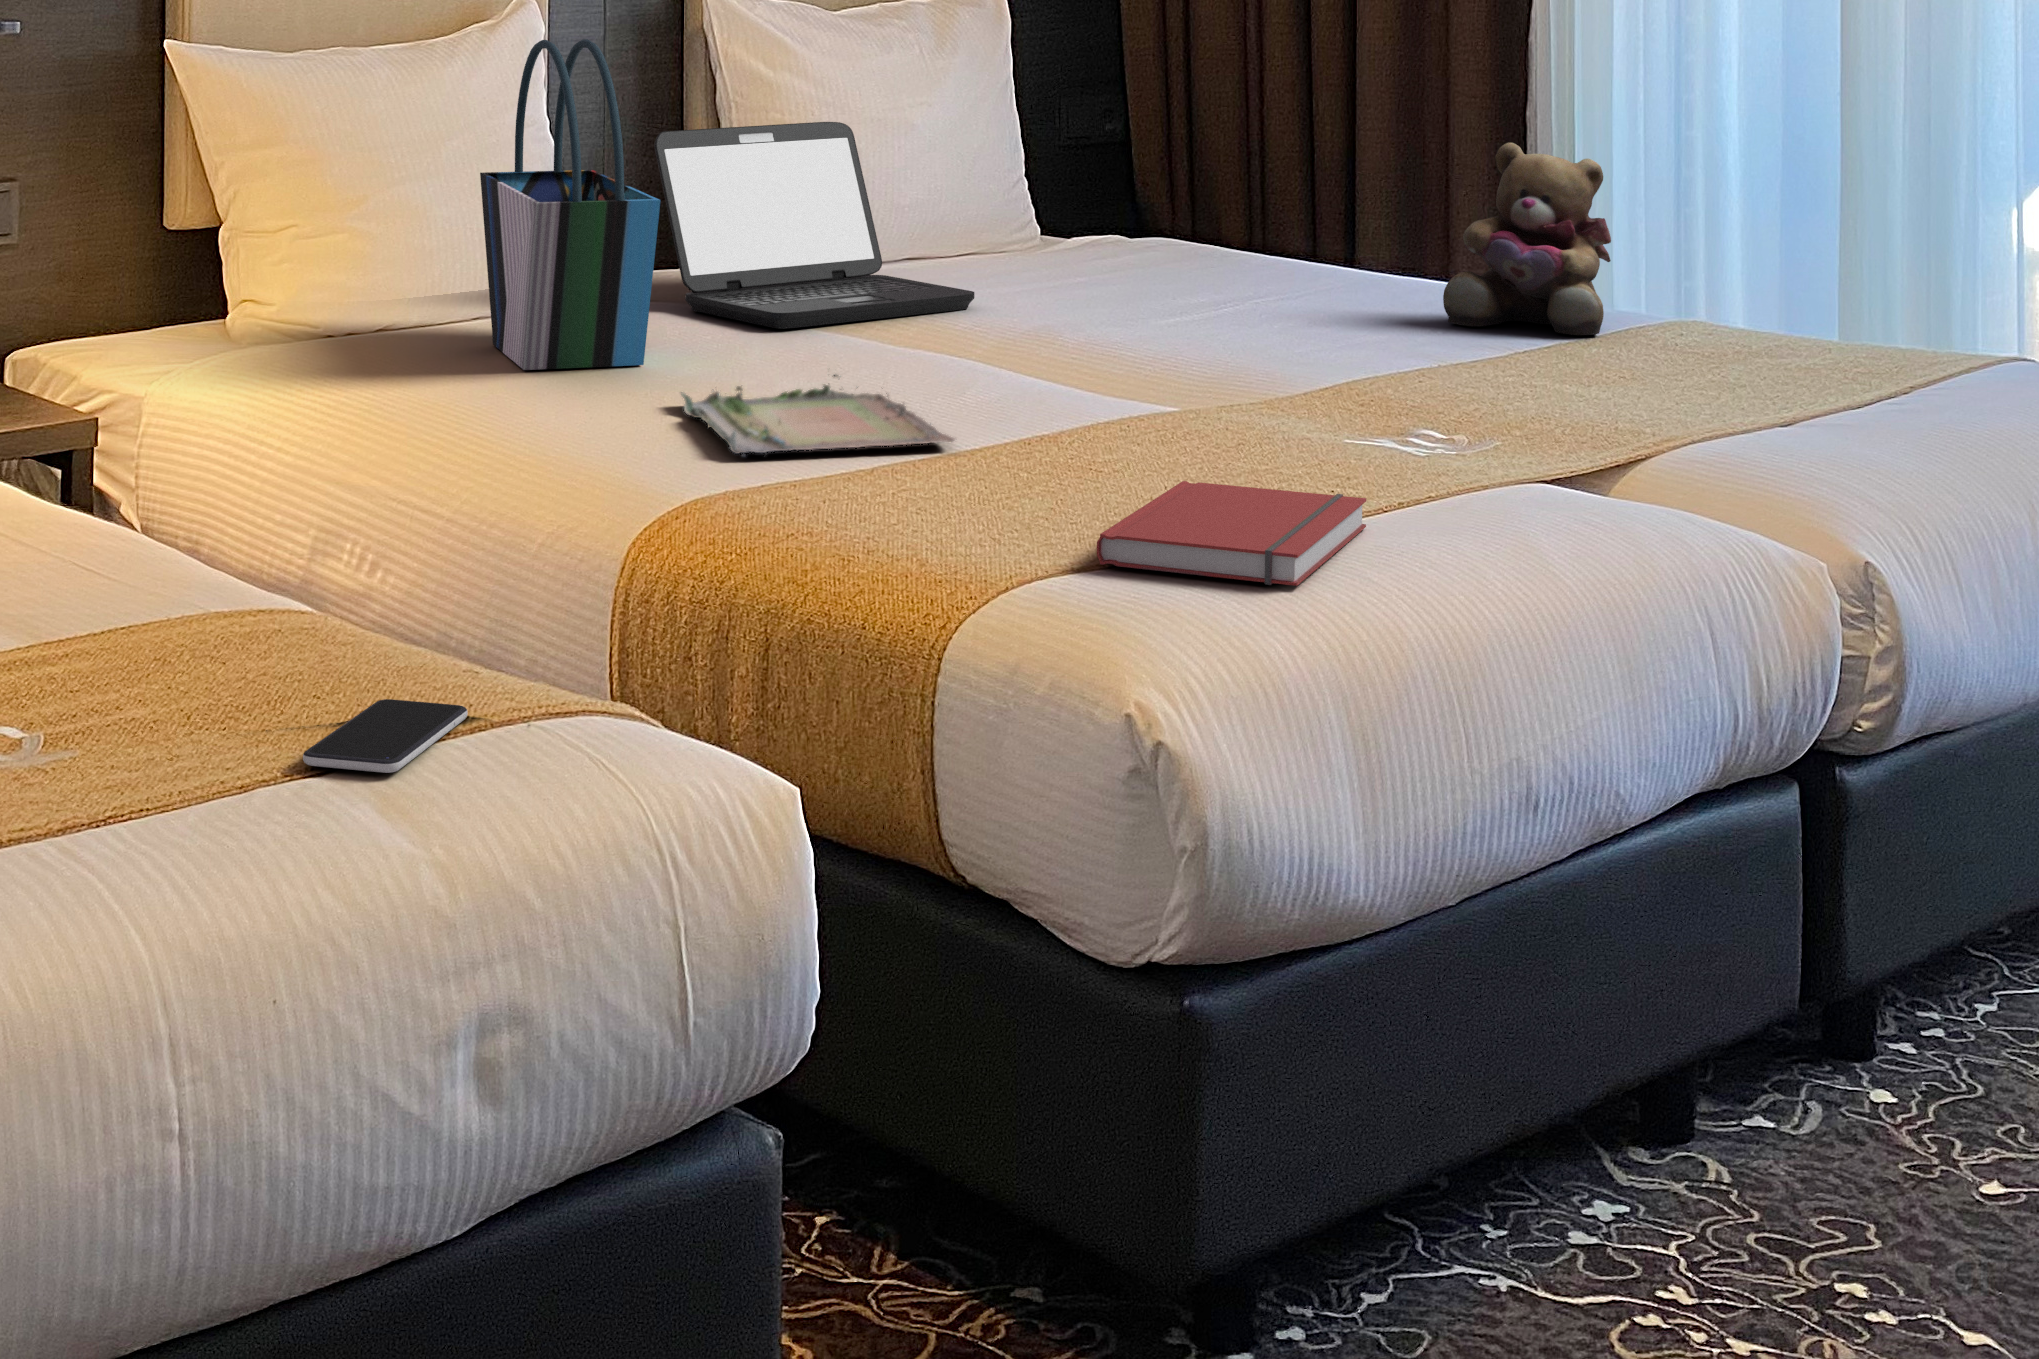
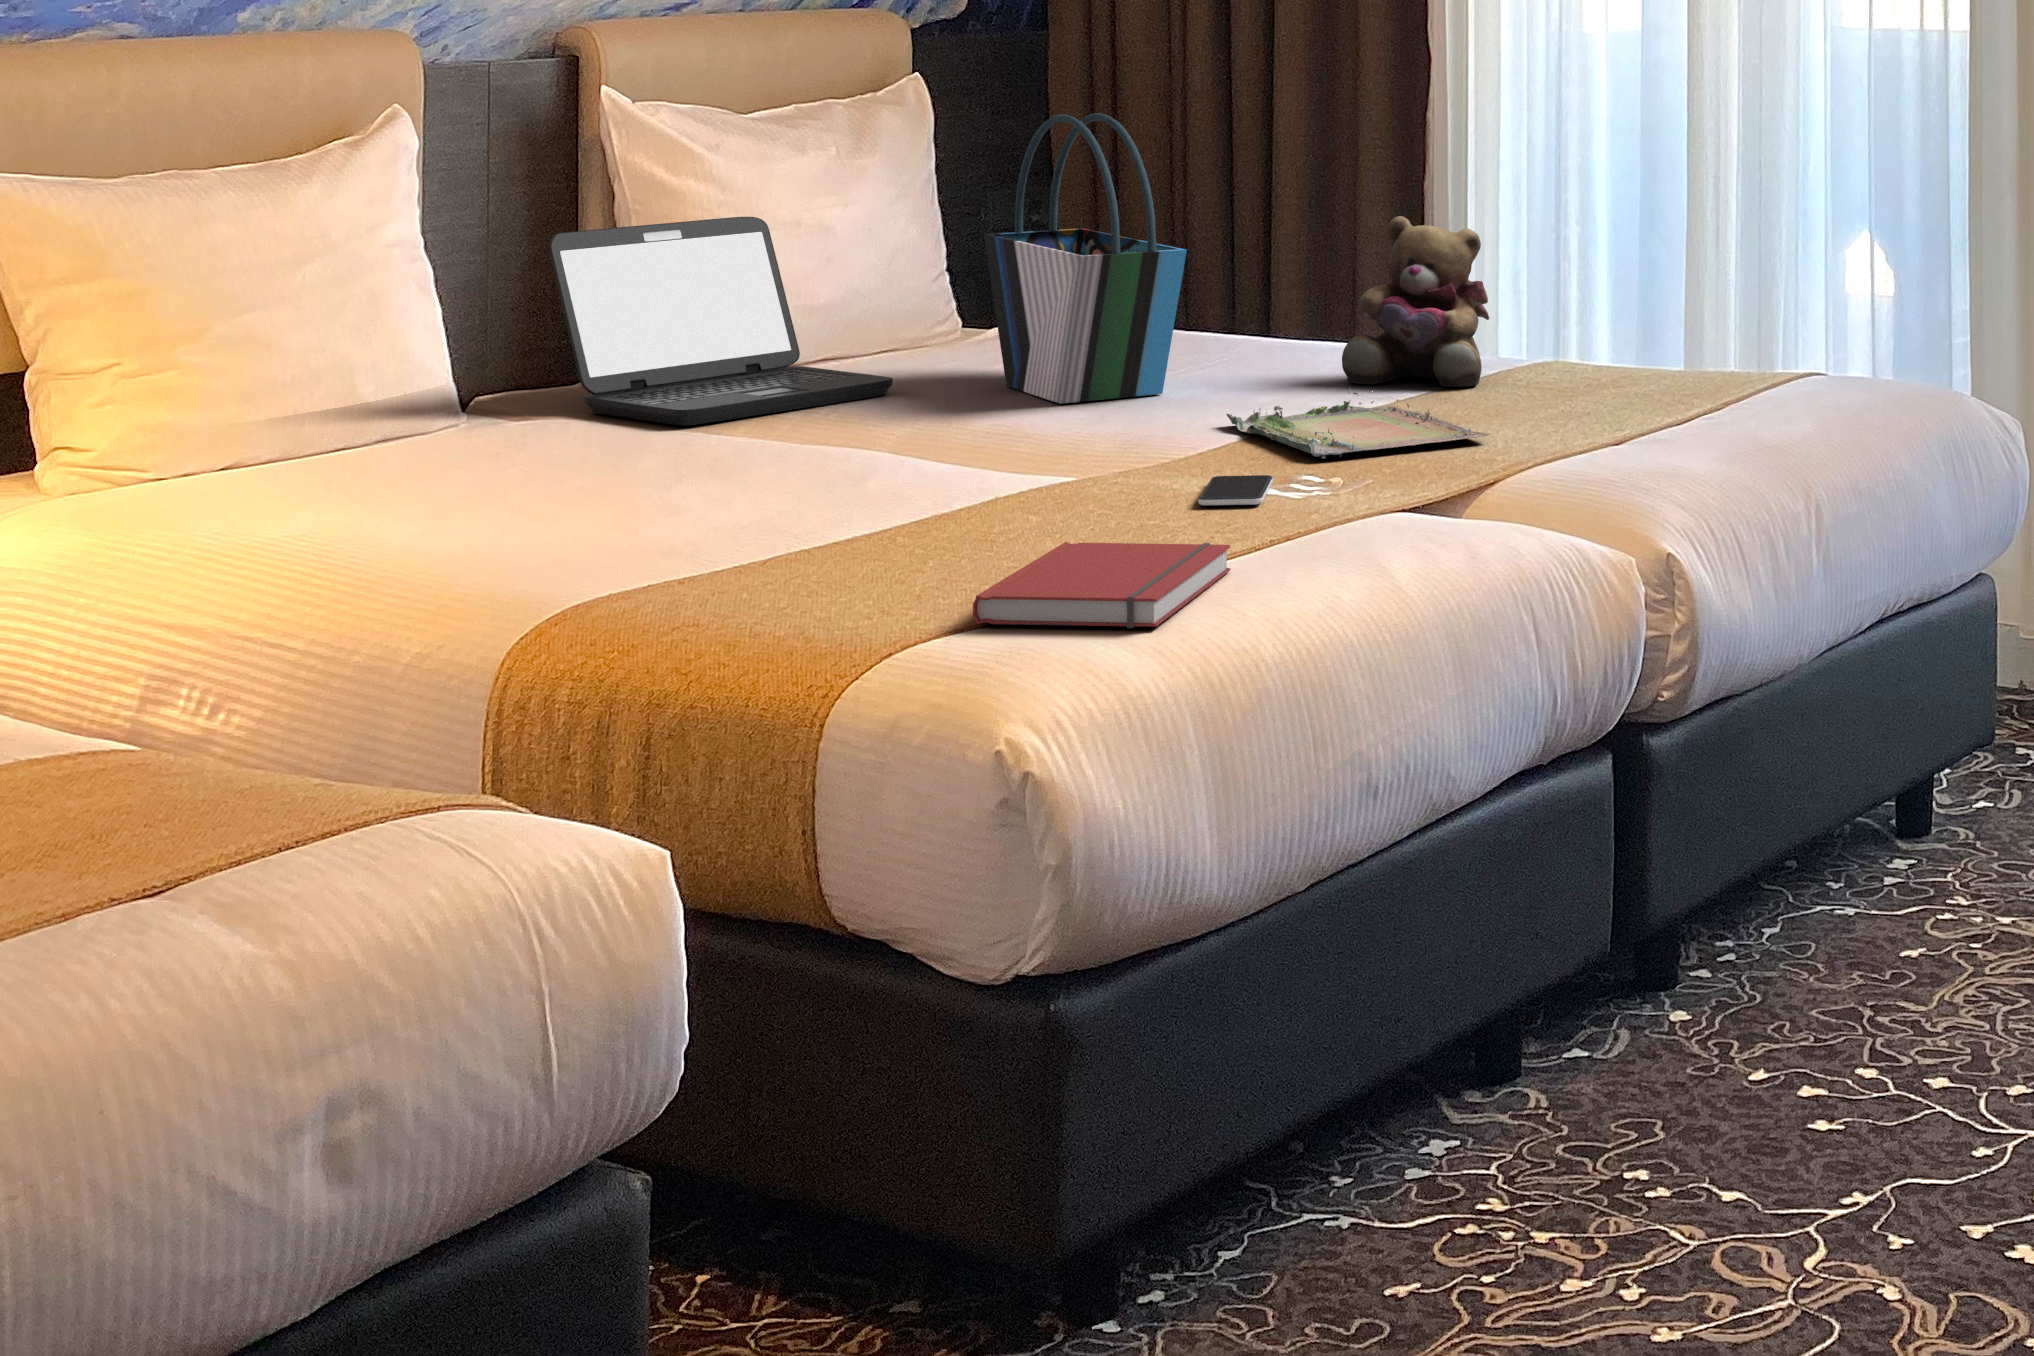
tote bag: present [480,39,660,370] -> present [984,113,1187,404]
tray: present [681,375,955,455] -> present [1227,388,1490,458]
smartphone: present [303,699,468,773] -> present [1198,475,1273,506]

